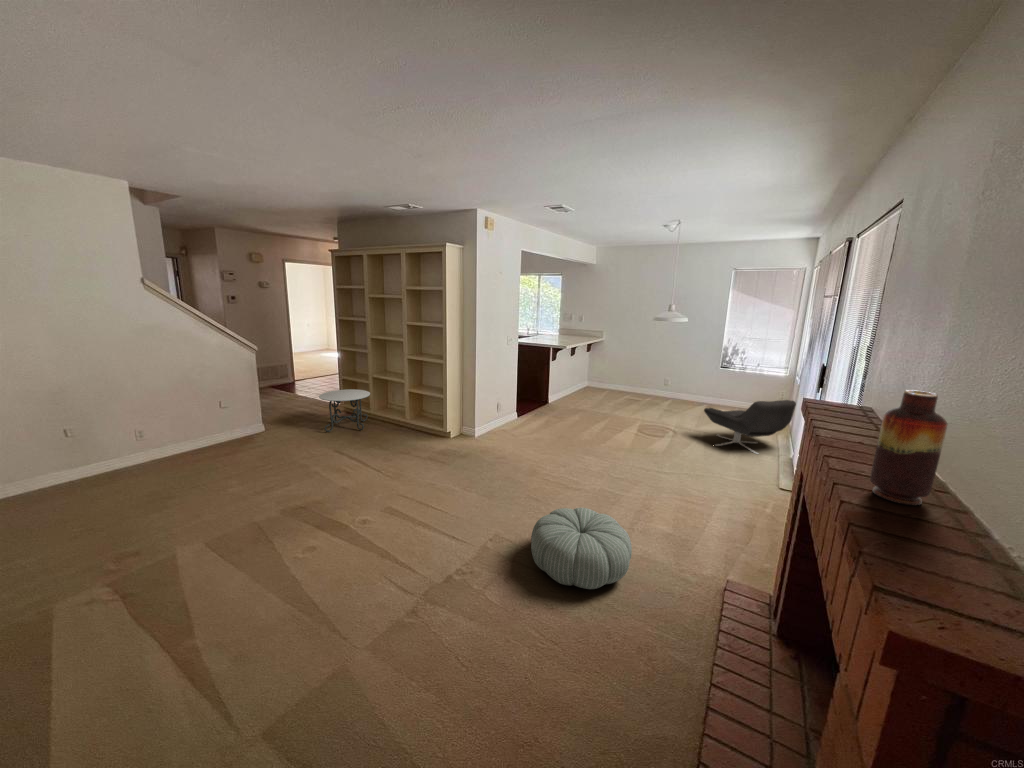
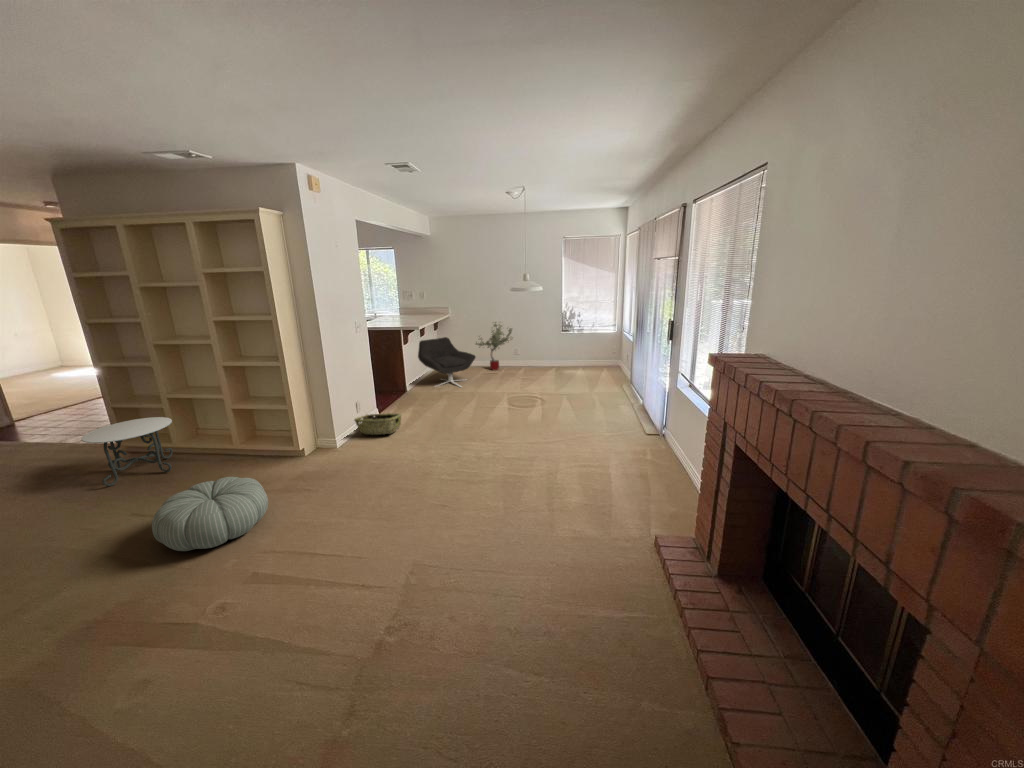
potted tree: none [623,349,664,398] -> present [476,322,512,370]
vase: present [870,390,948,505] -> none [906,340,994,459]
lounge chair: present [704,400,796,454] -> present [418,337,476,387]
woven basket: none [493,416,532,435] -> present [355,413,401,435]
pouf: present [531,508,632,589] -> present [152,477,268,551]

